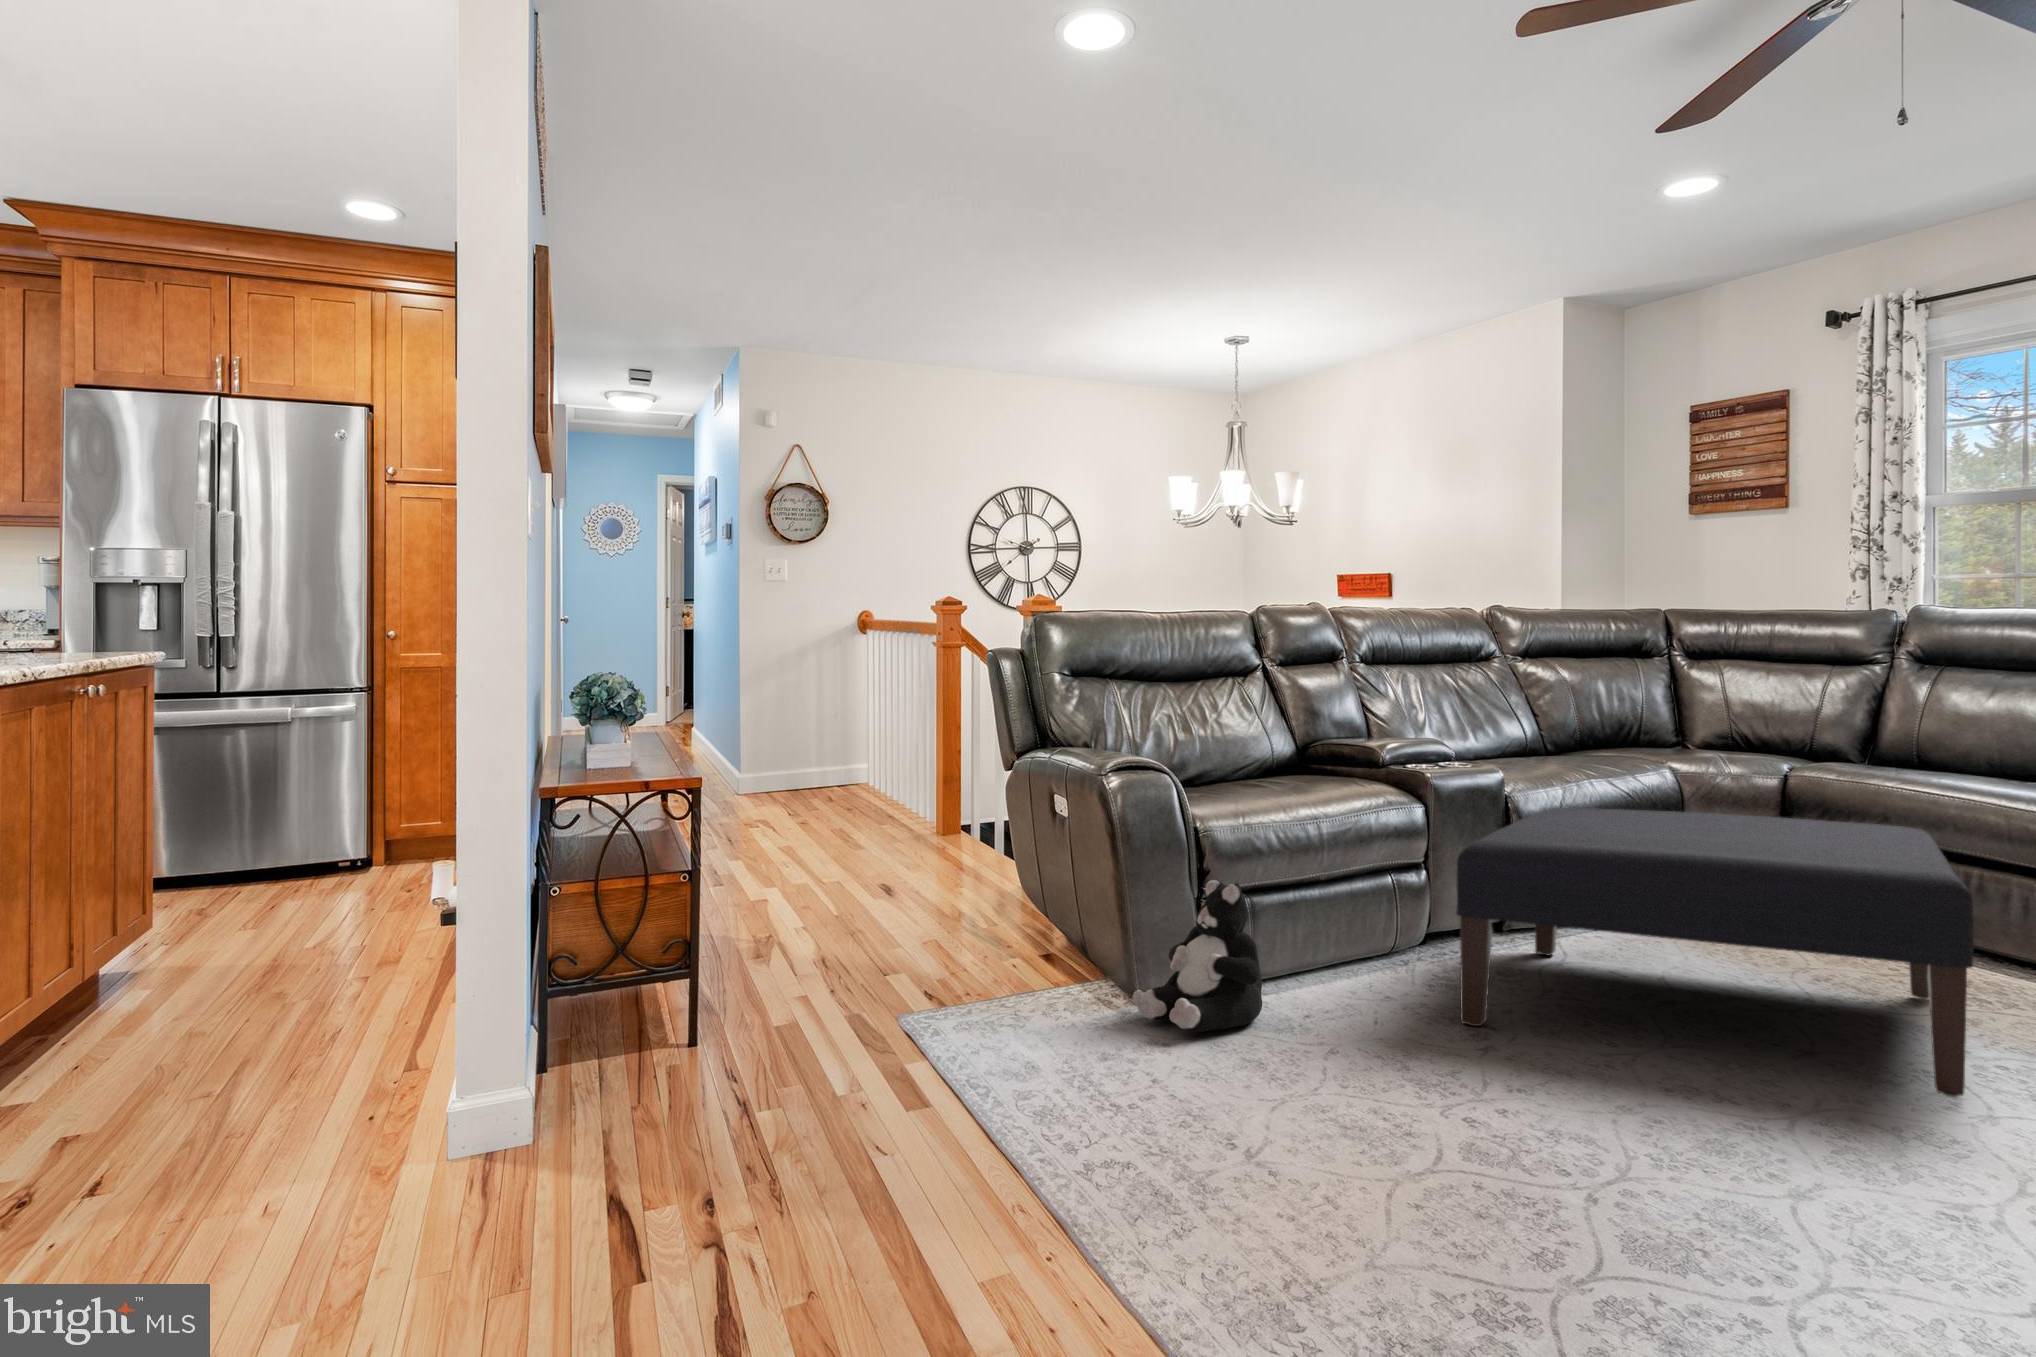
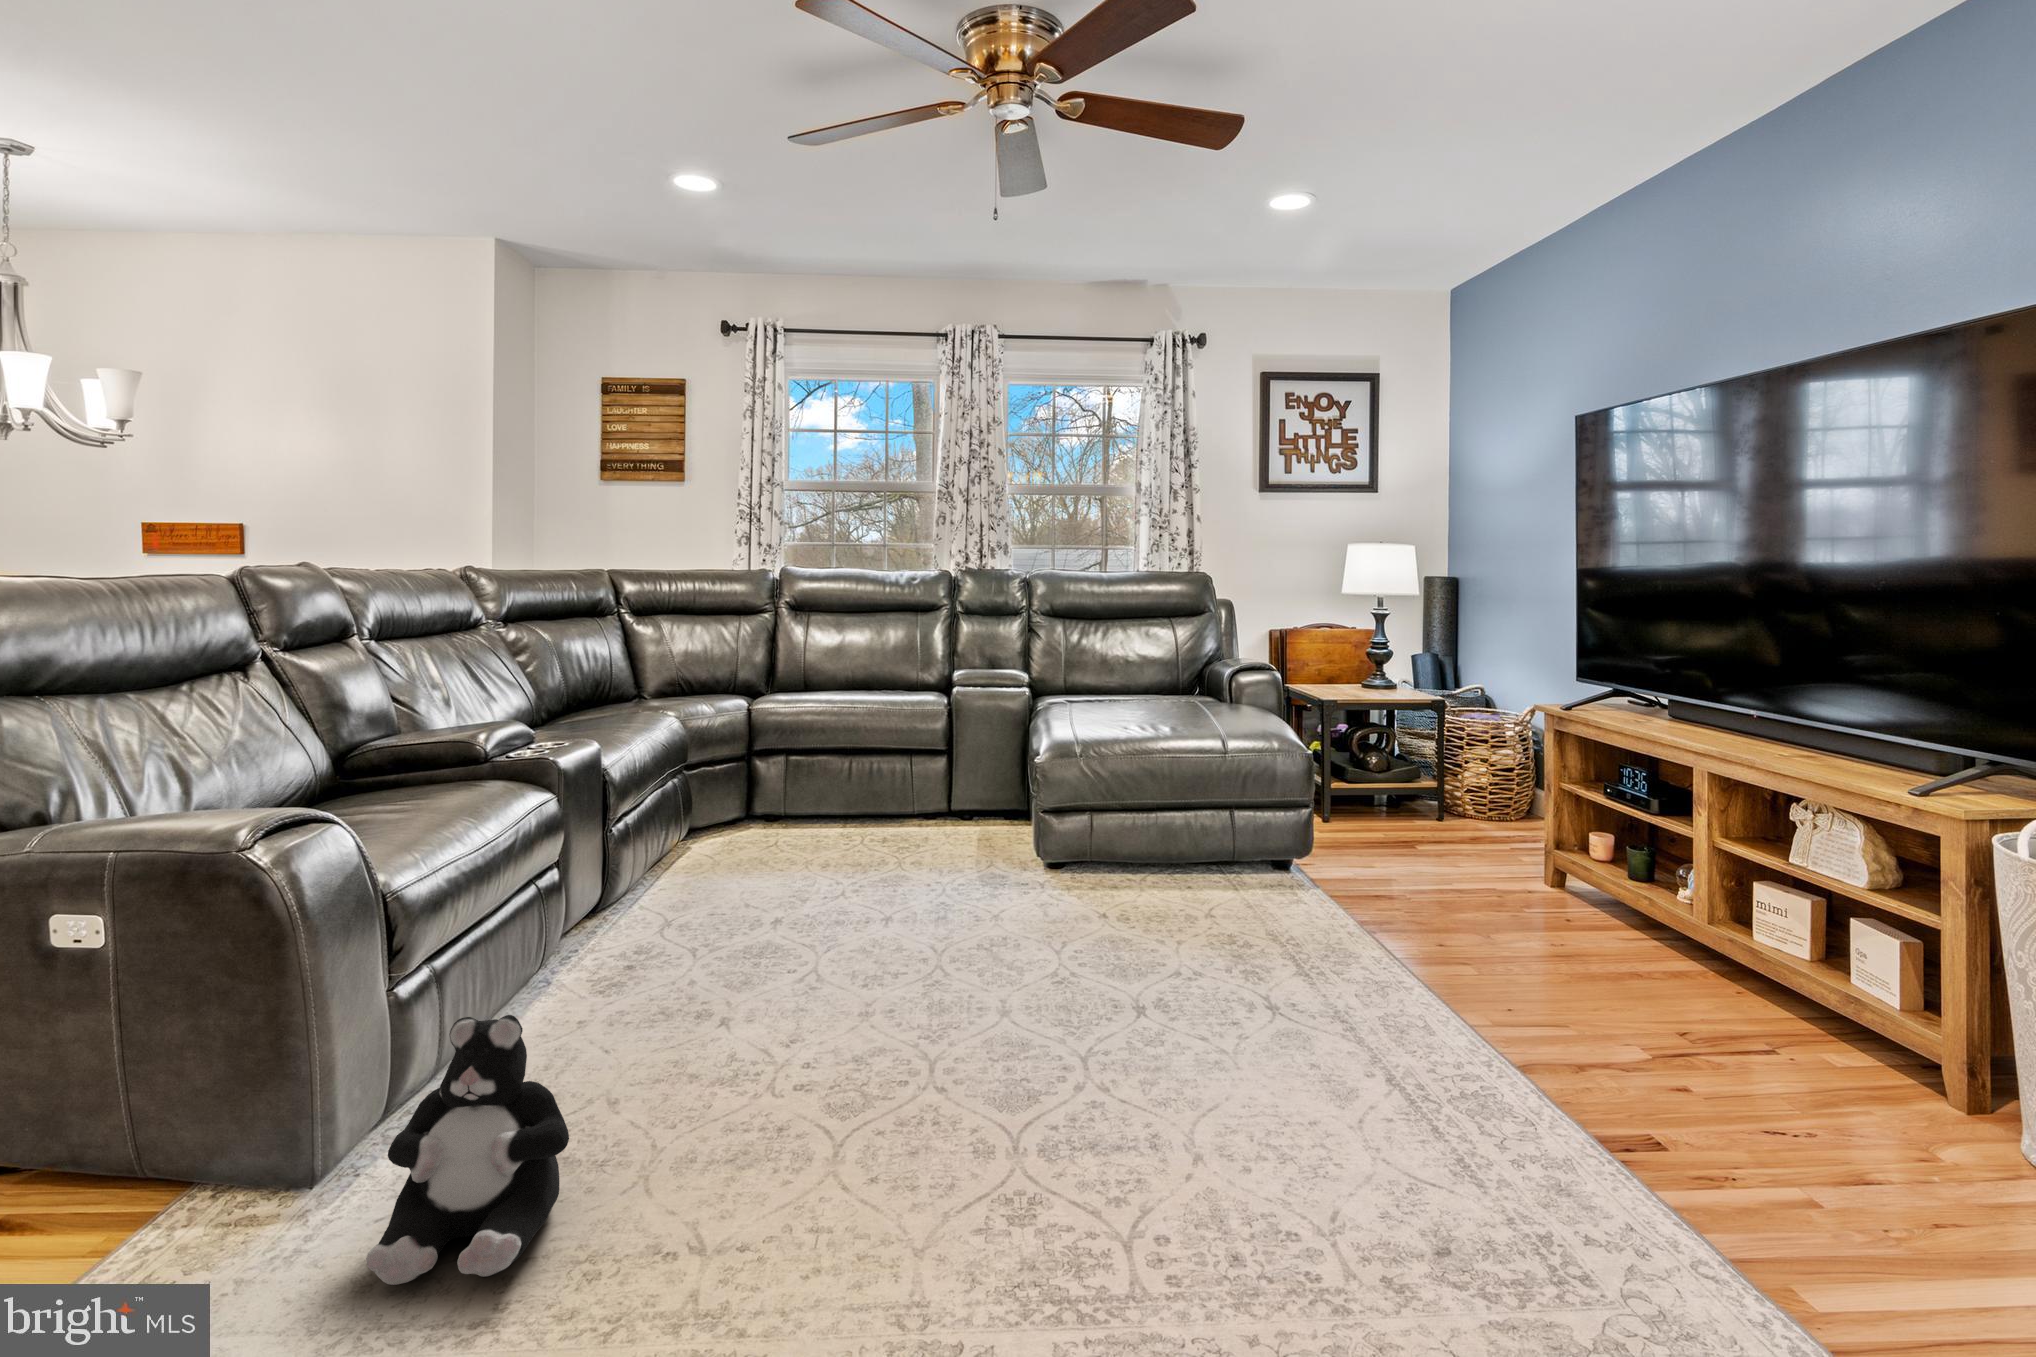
ottoman: present [1456,808,1974,1097] -> none [669,767,1133,1072]

